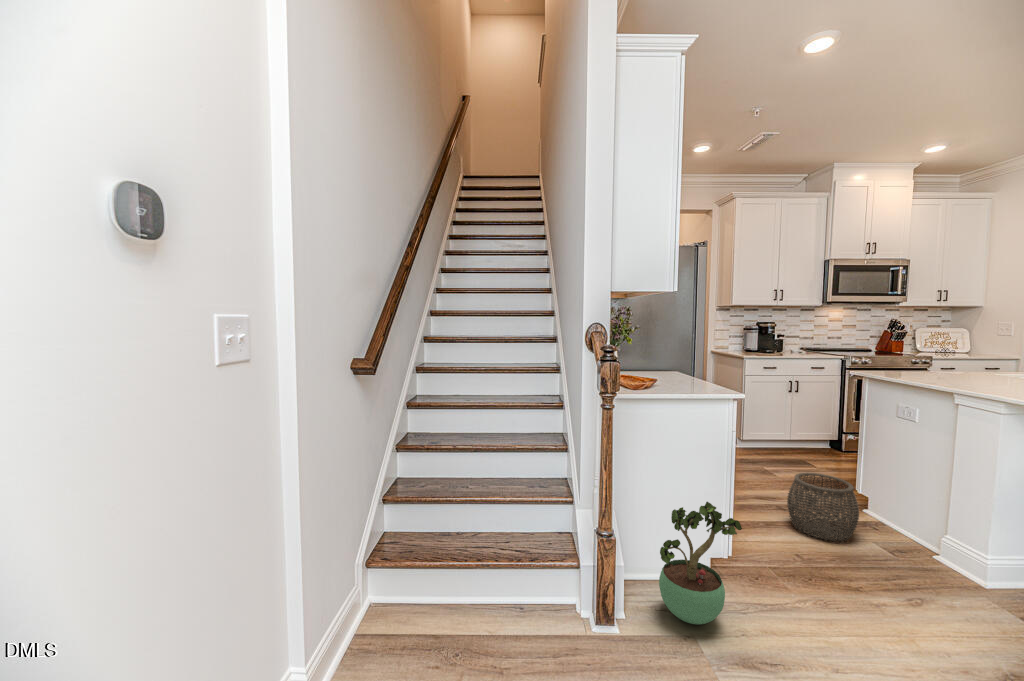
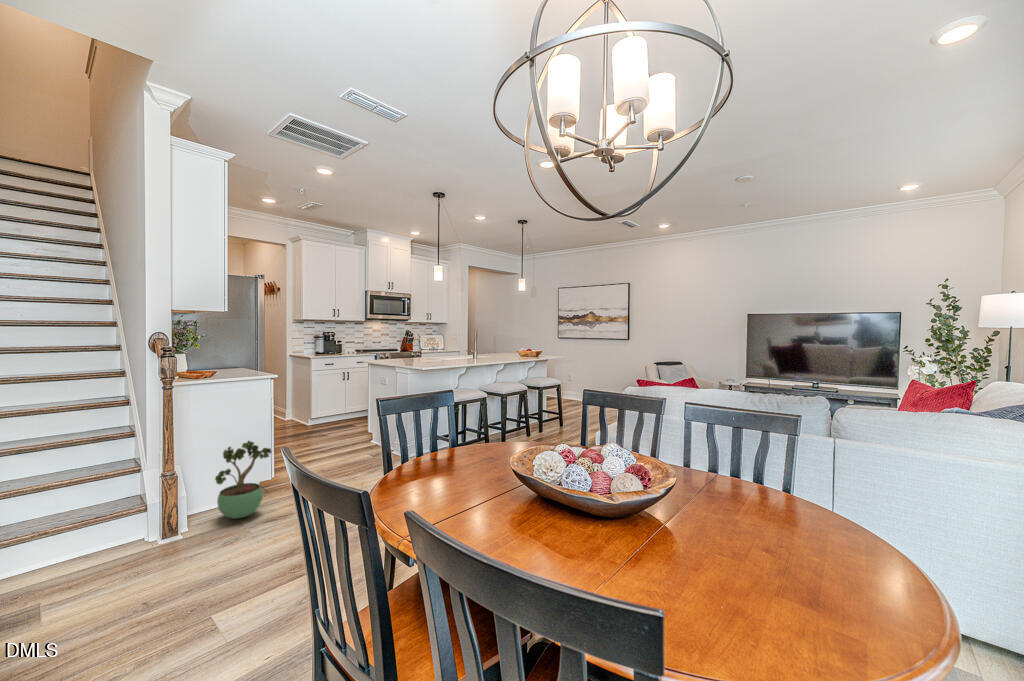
woven basket: present [787,473,859,541] -> none [324,424,362,462]

